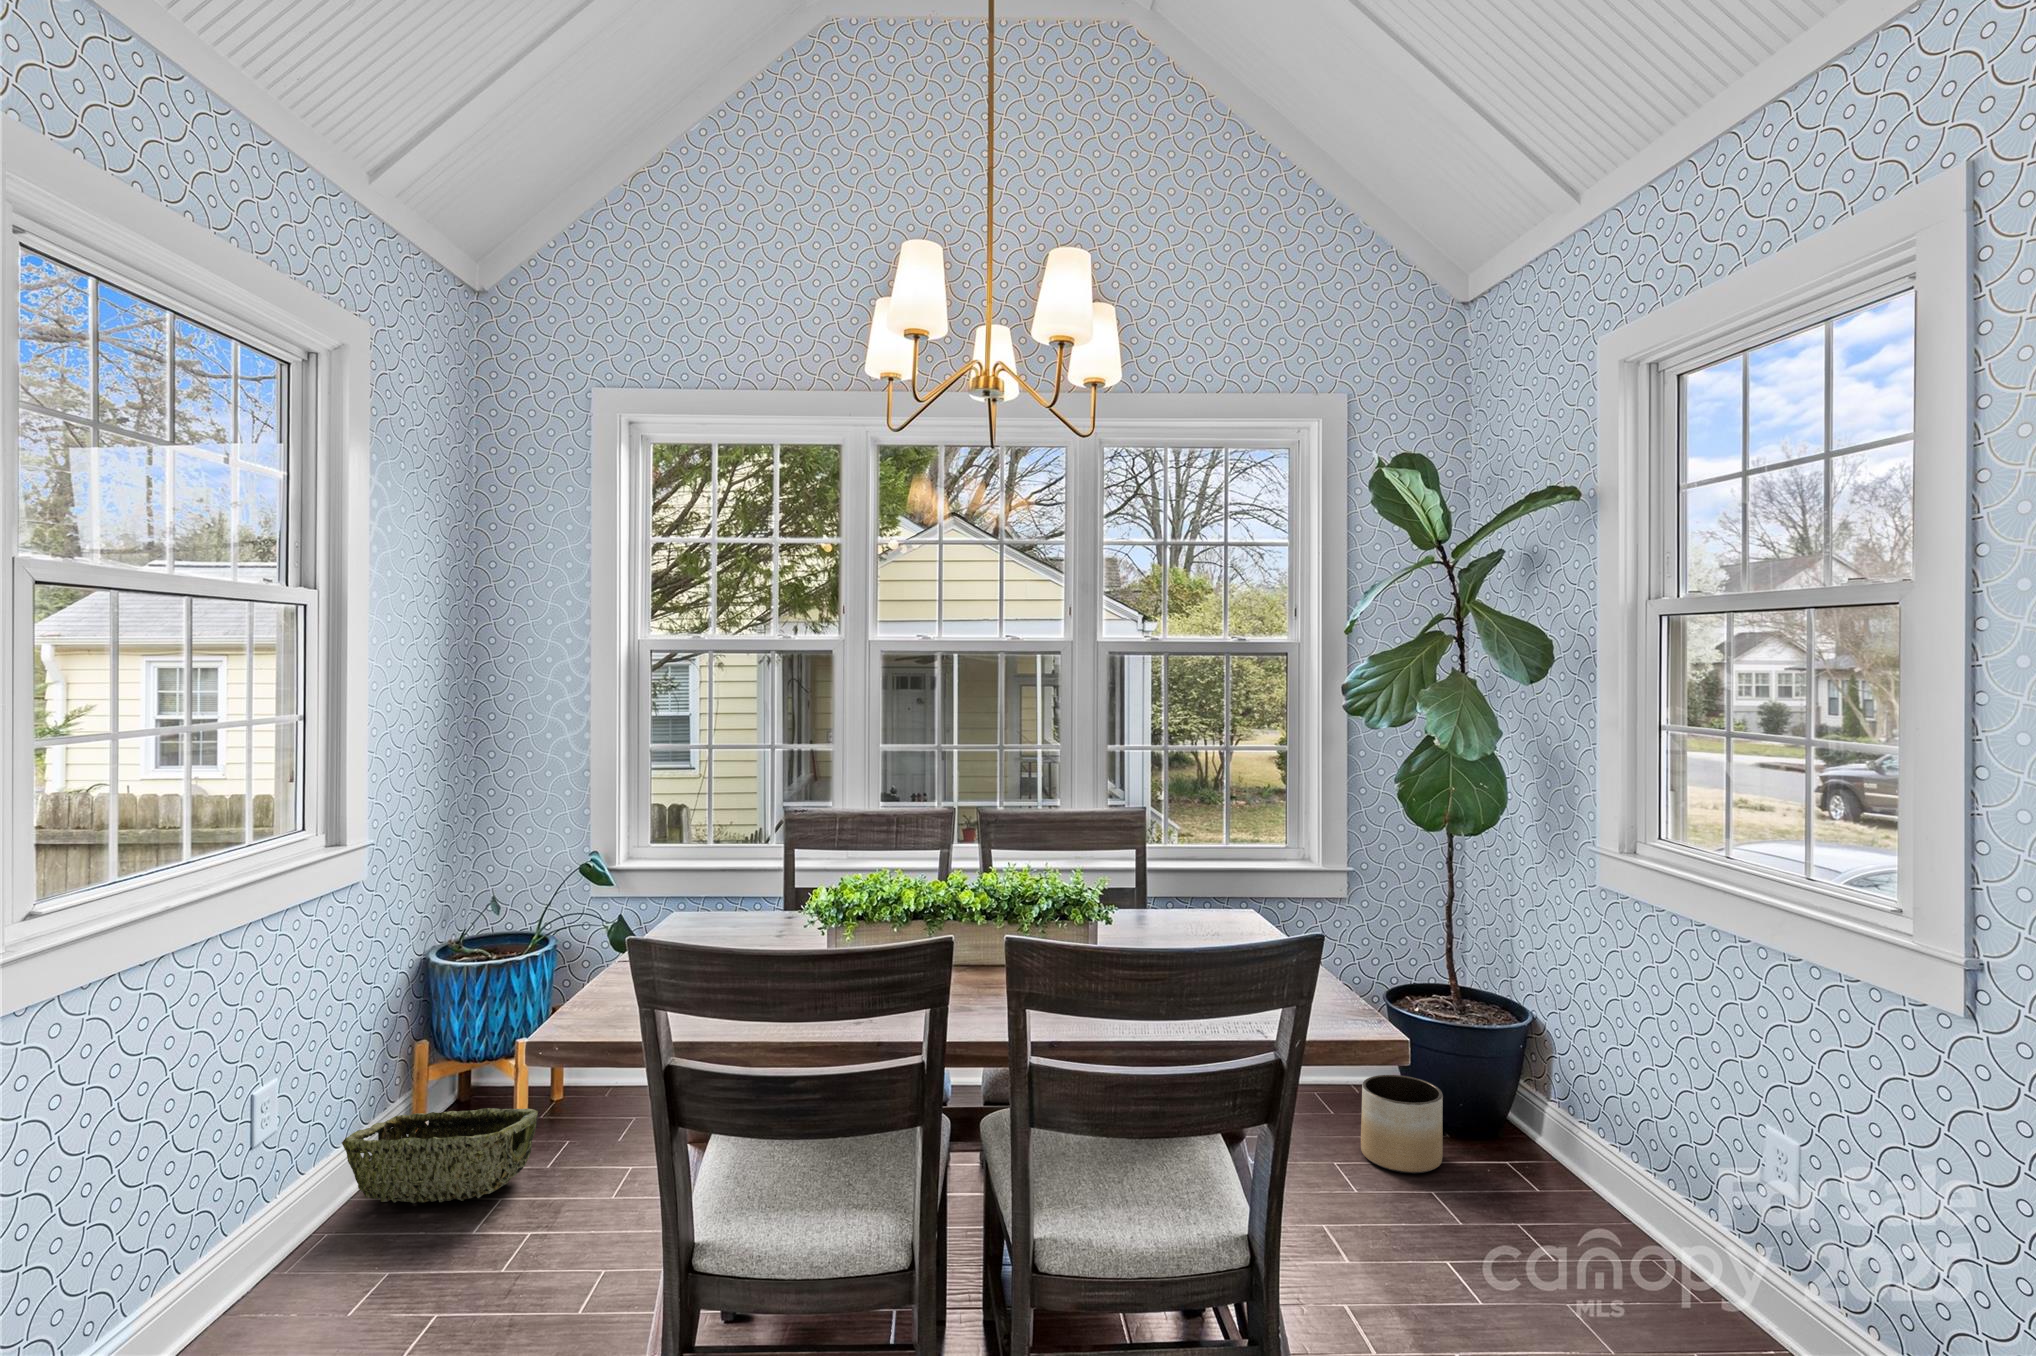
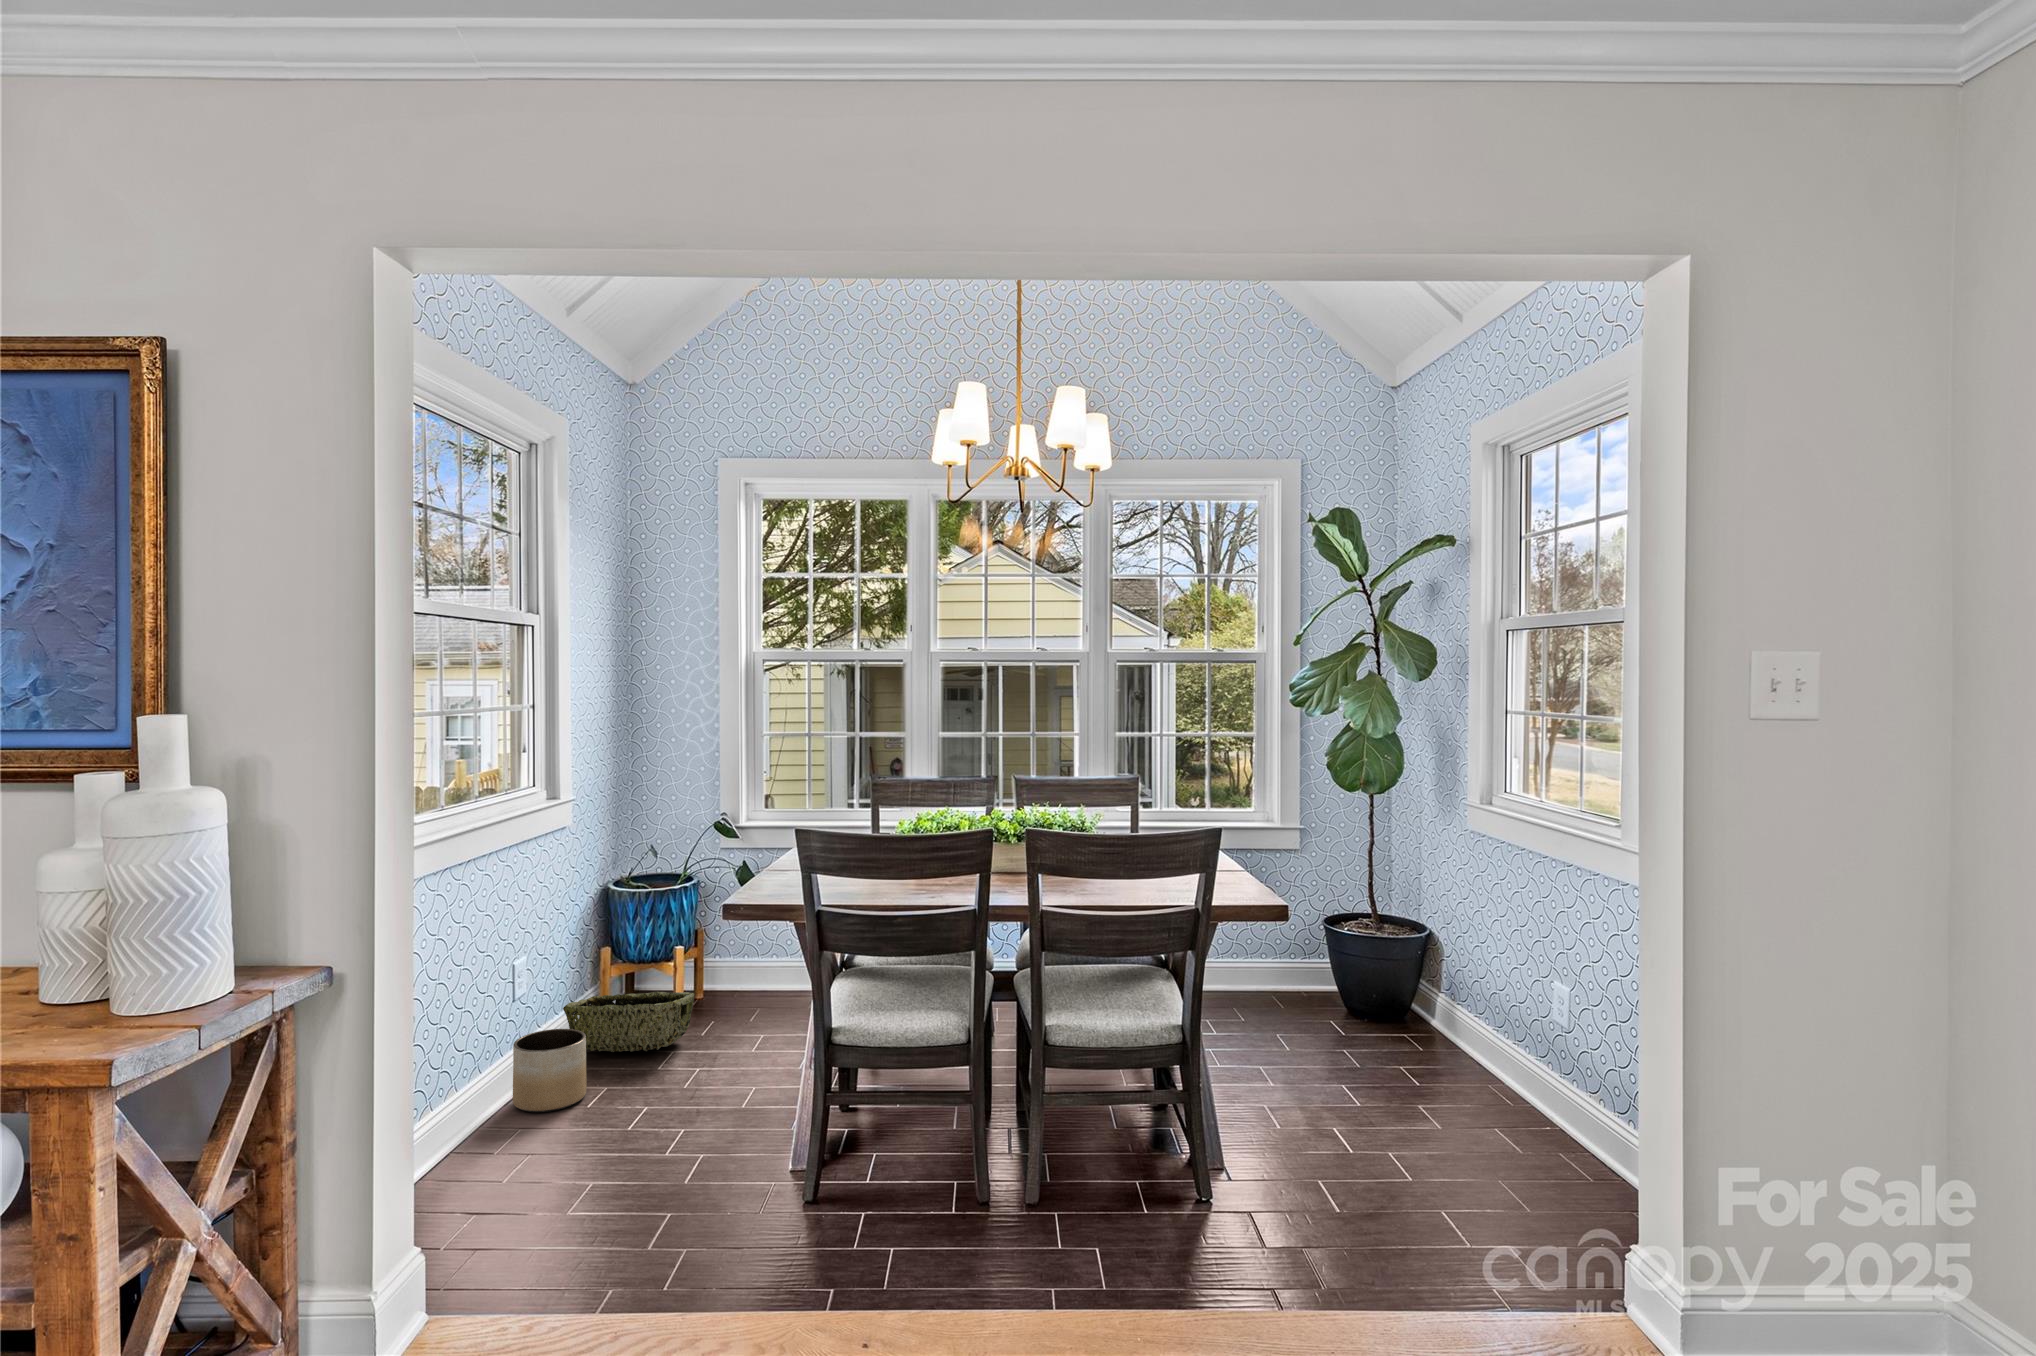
planter: present [1361,1075,1443,1173] -> present [513,1029,587,1112]

